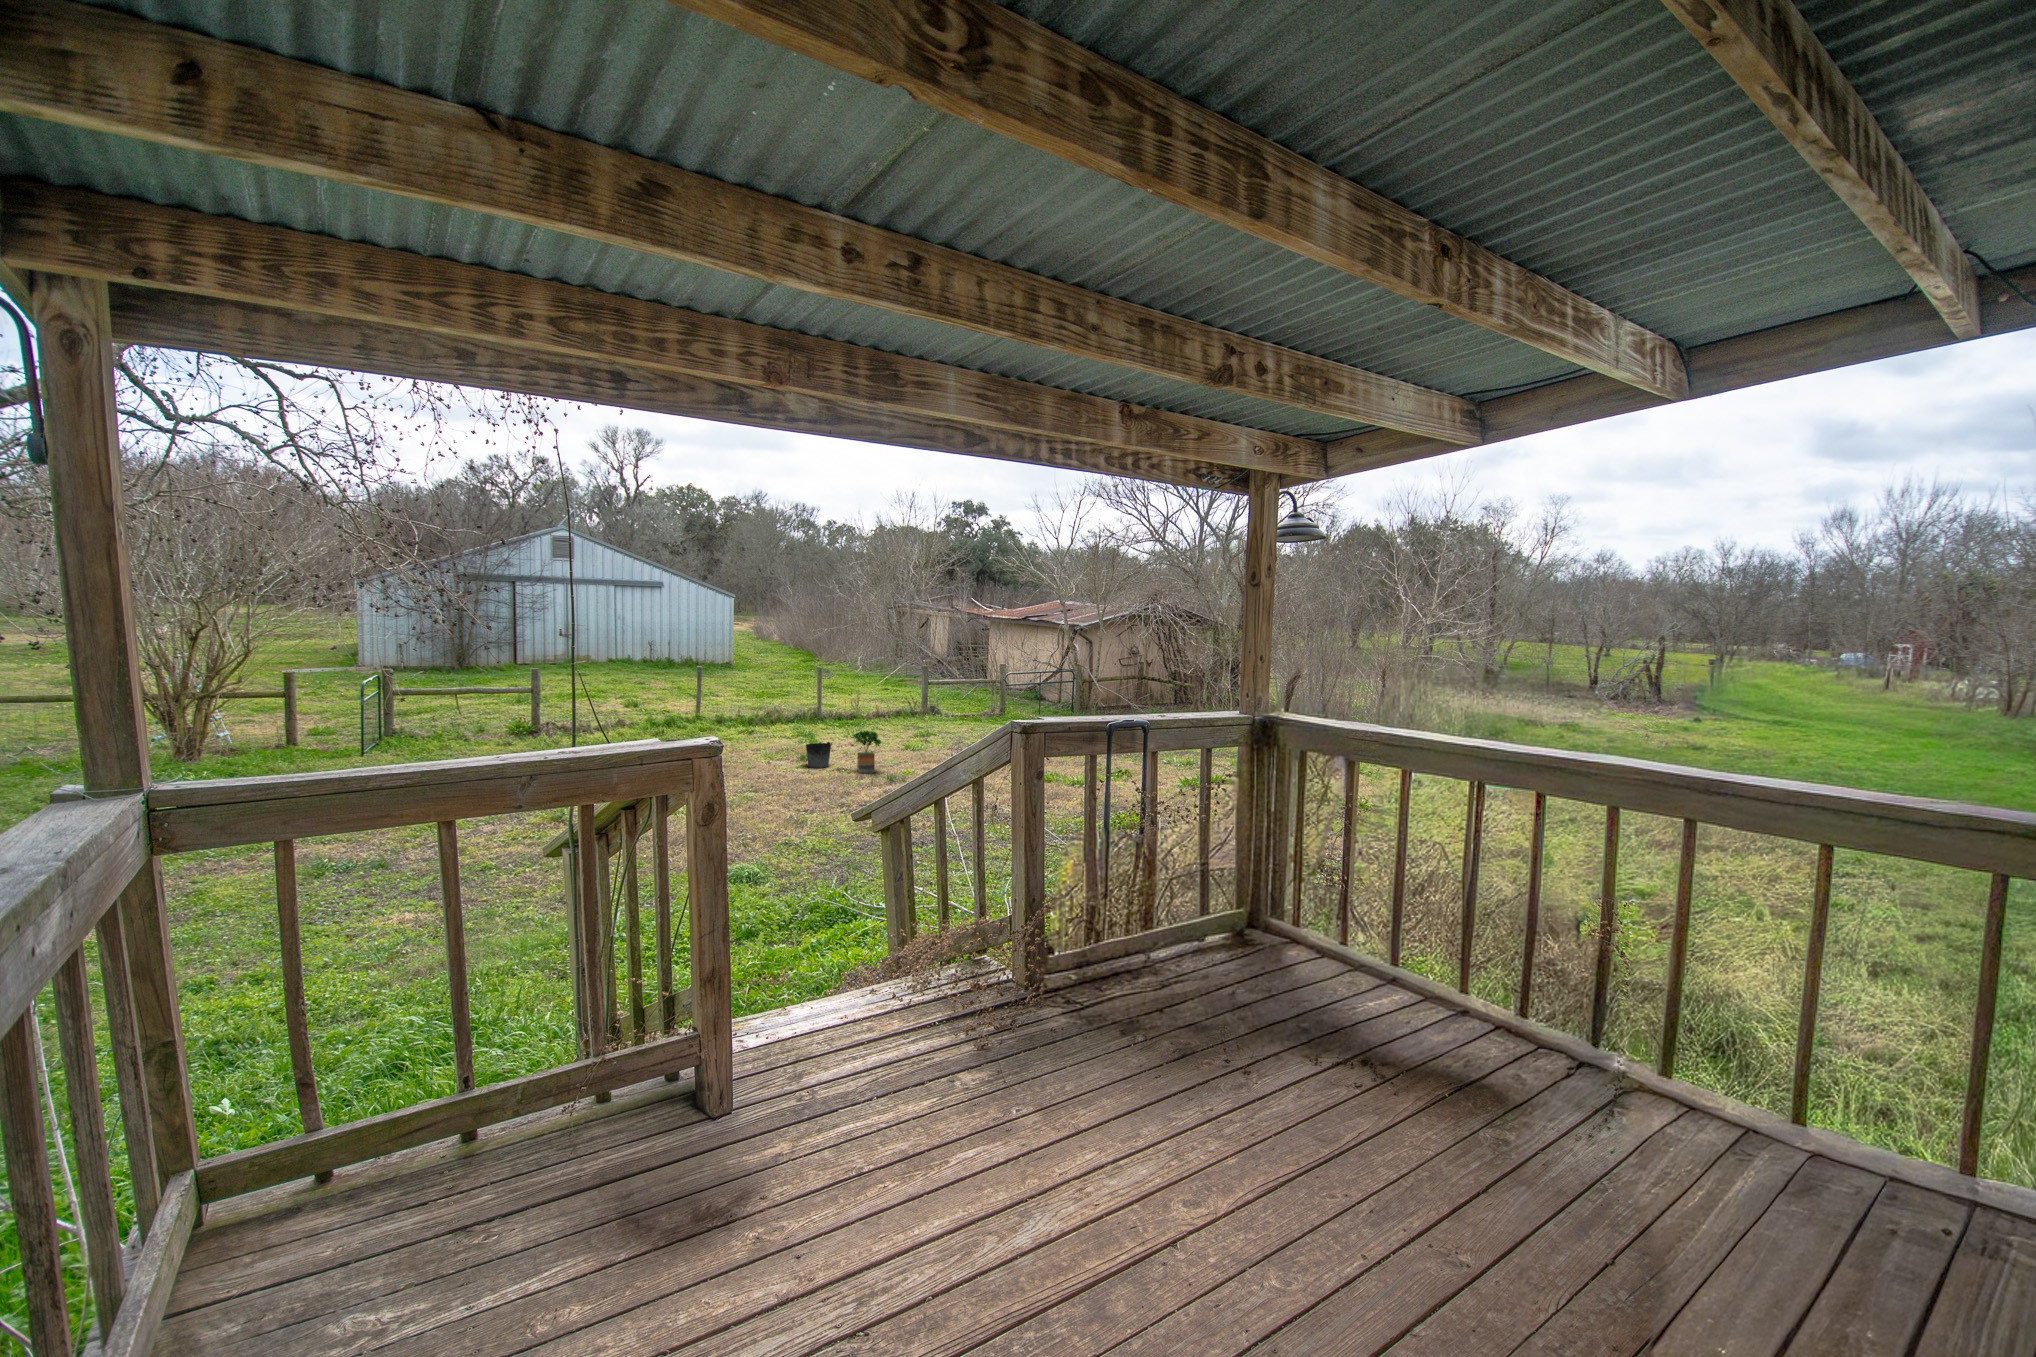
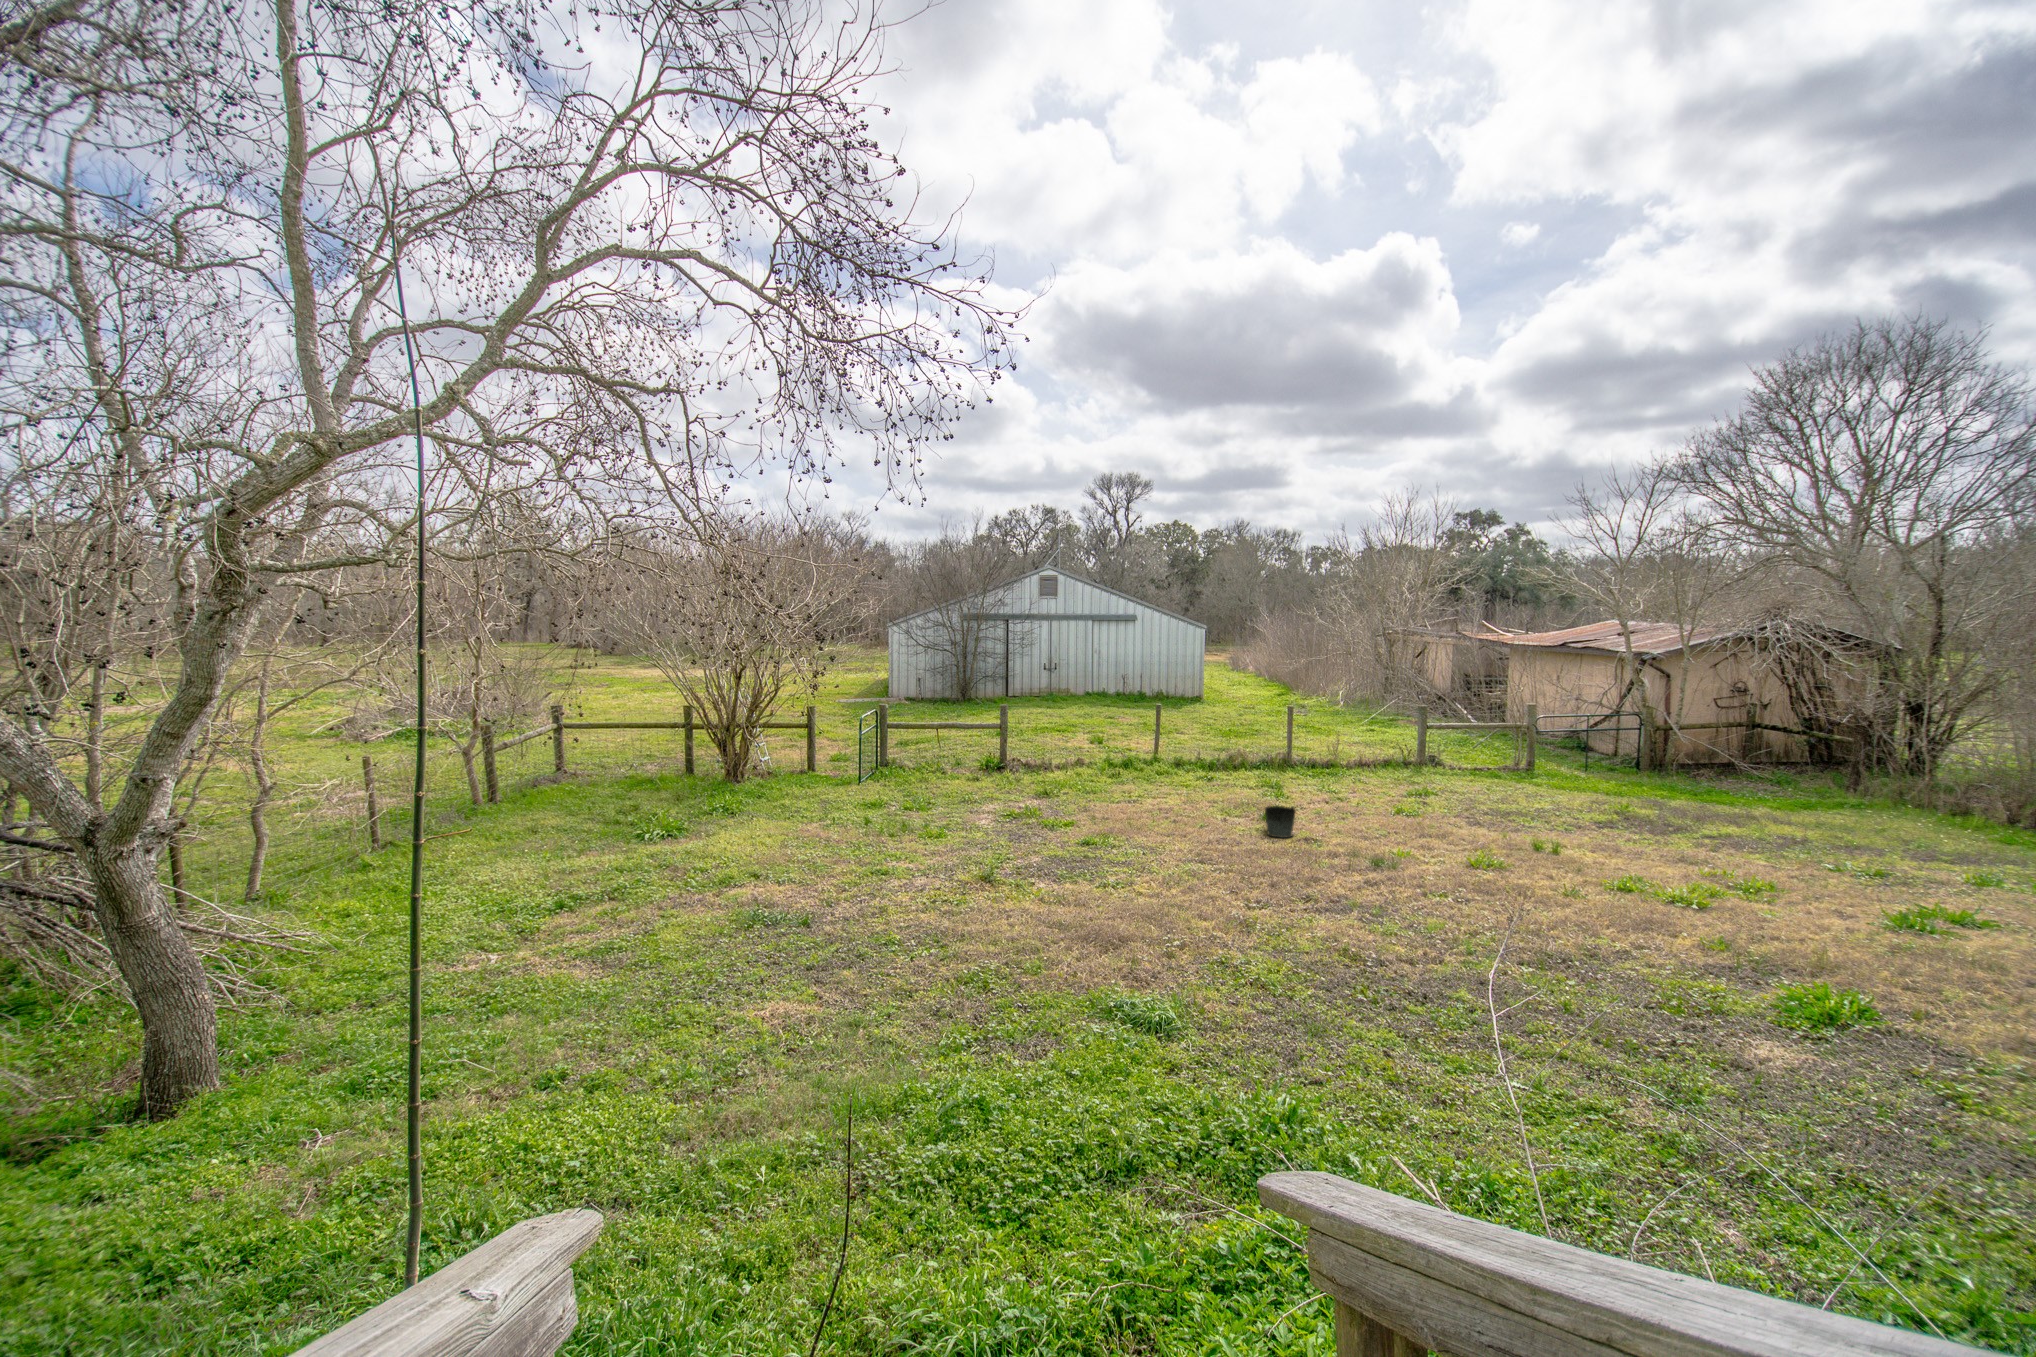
potted tree: present [853,731,881,773] -> none [1323,797,1363,854]

